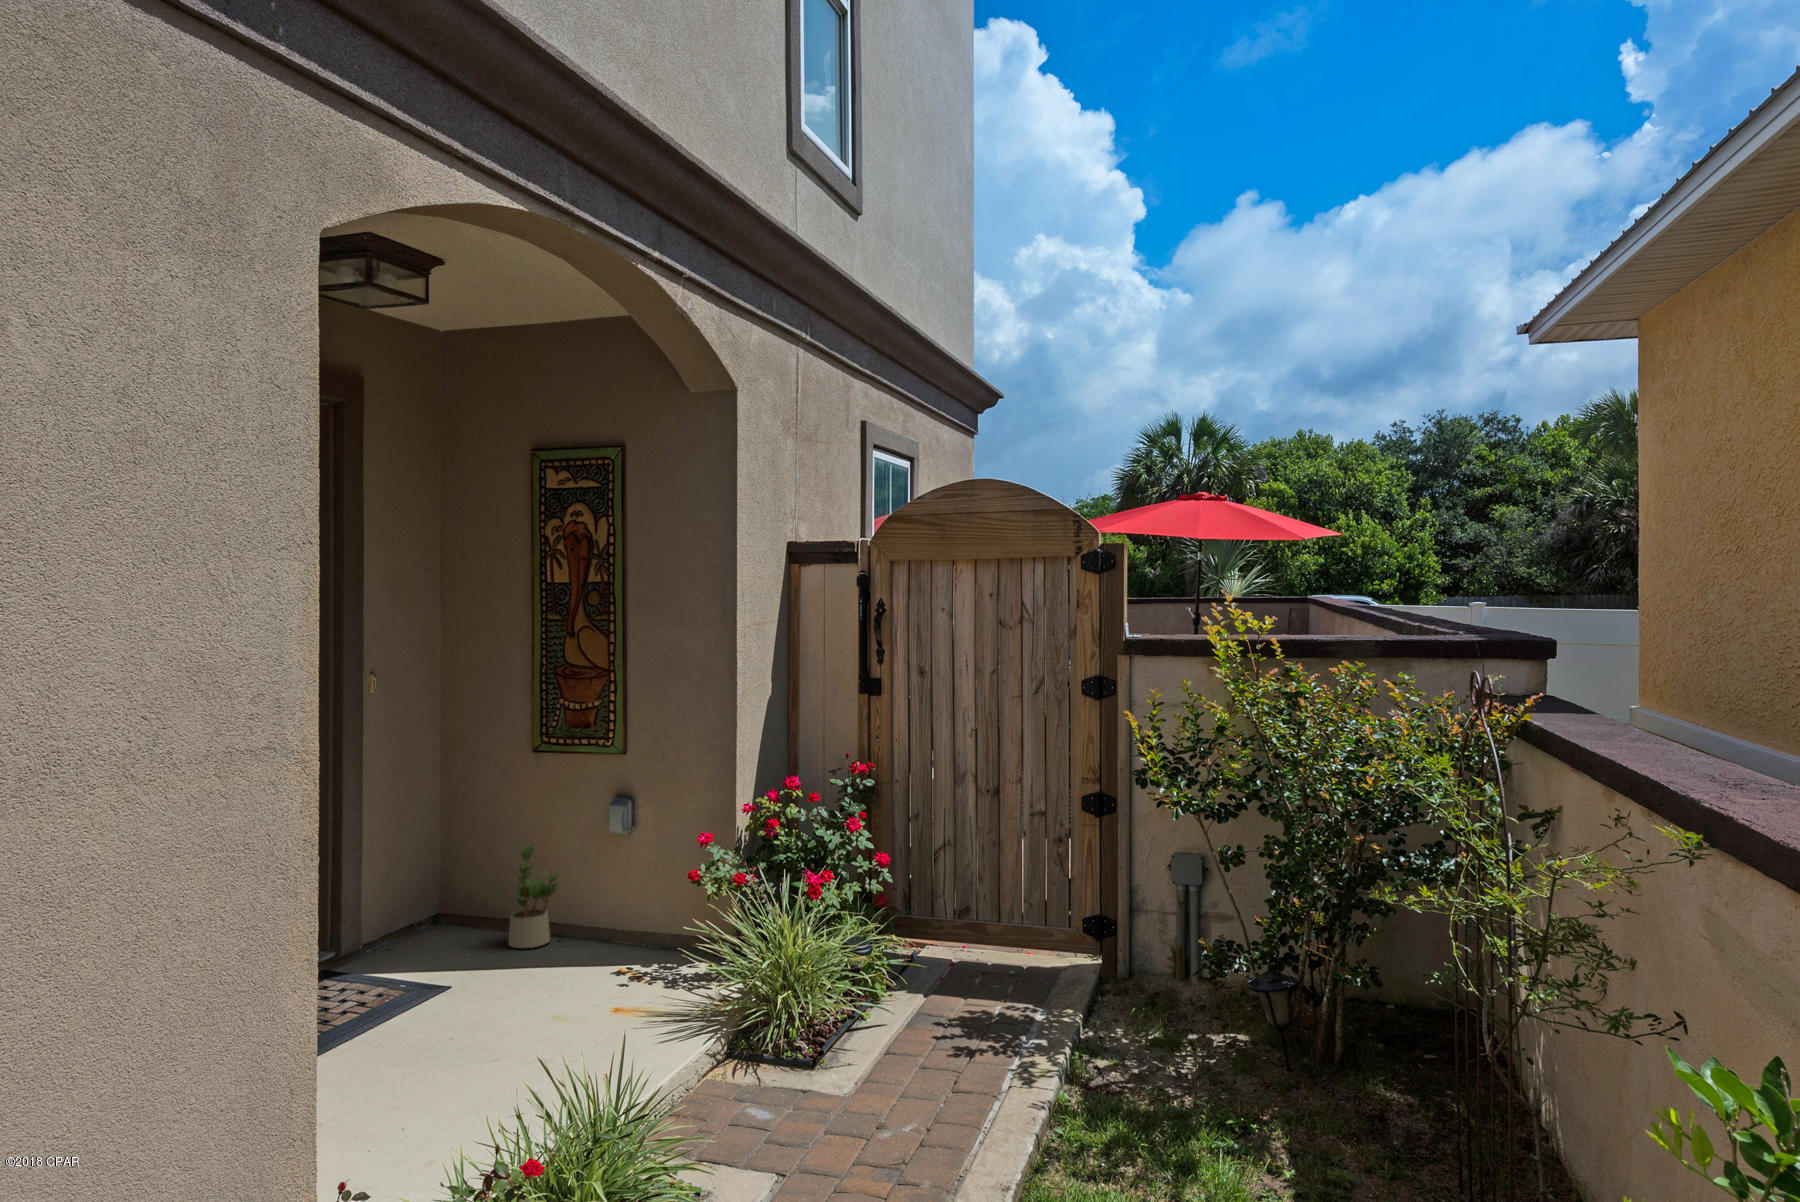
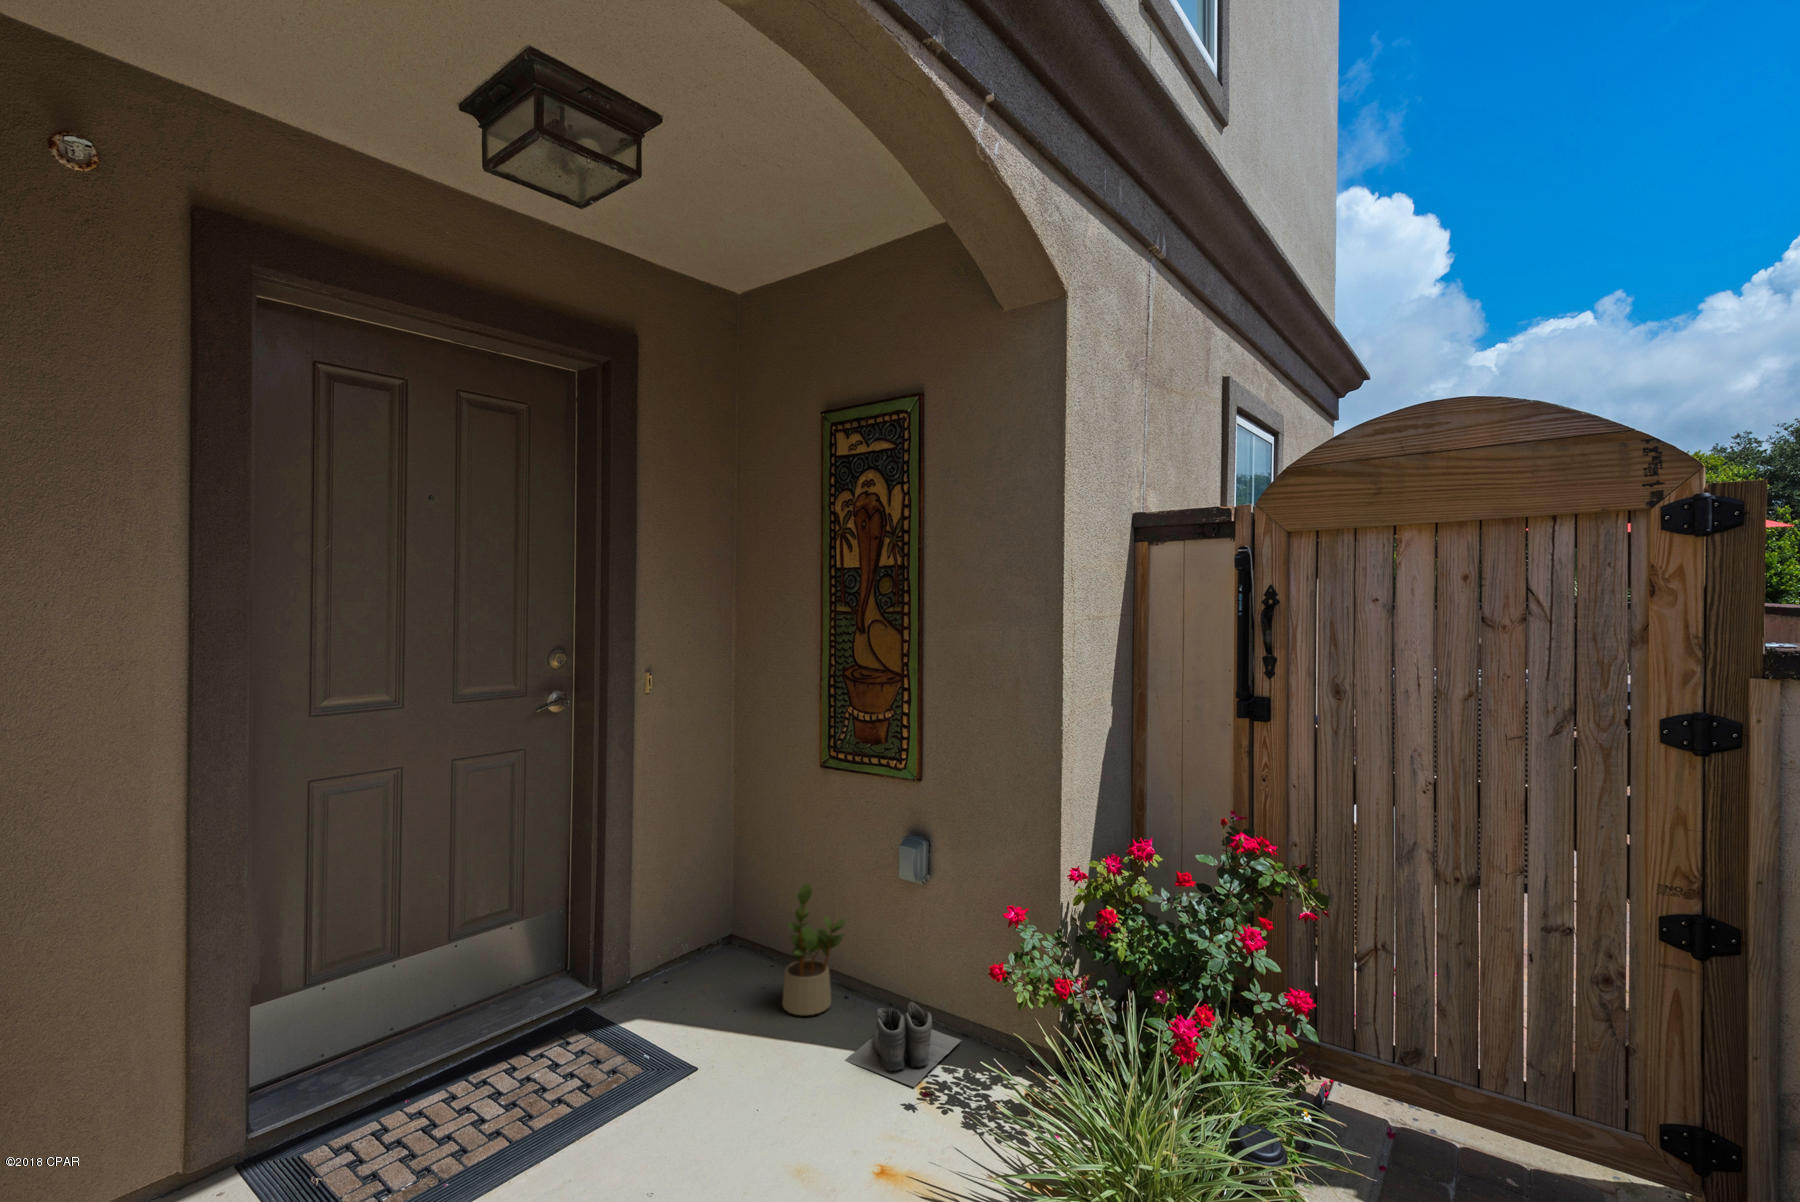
boots: none [571,918,661,971] -> present [845,1002,961,1087]

